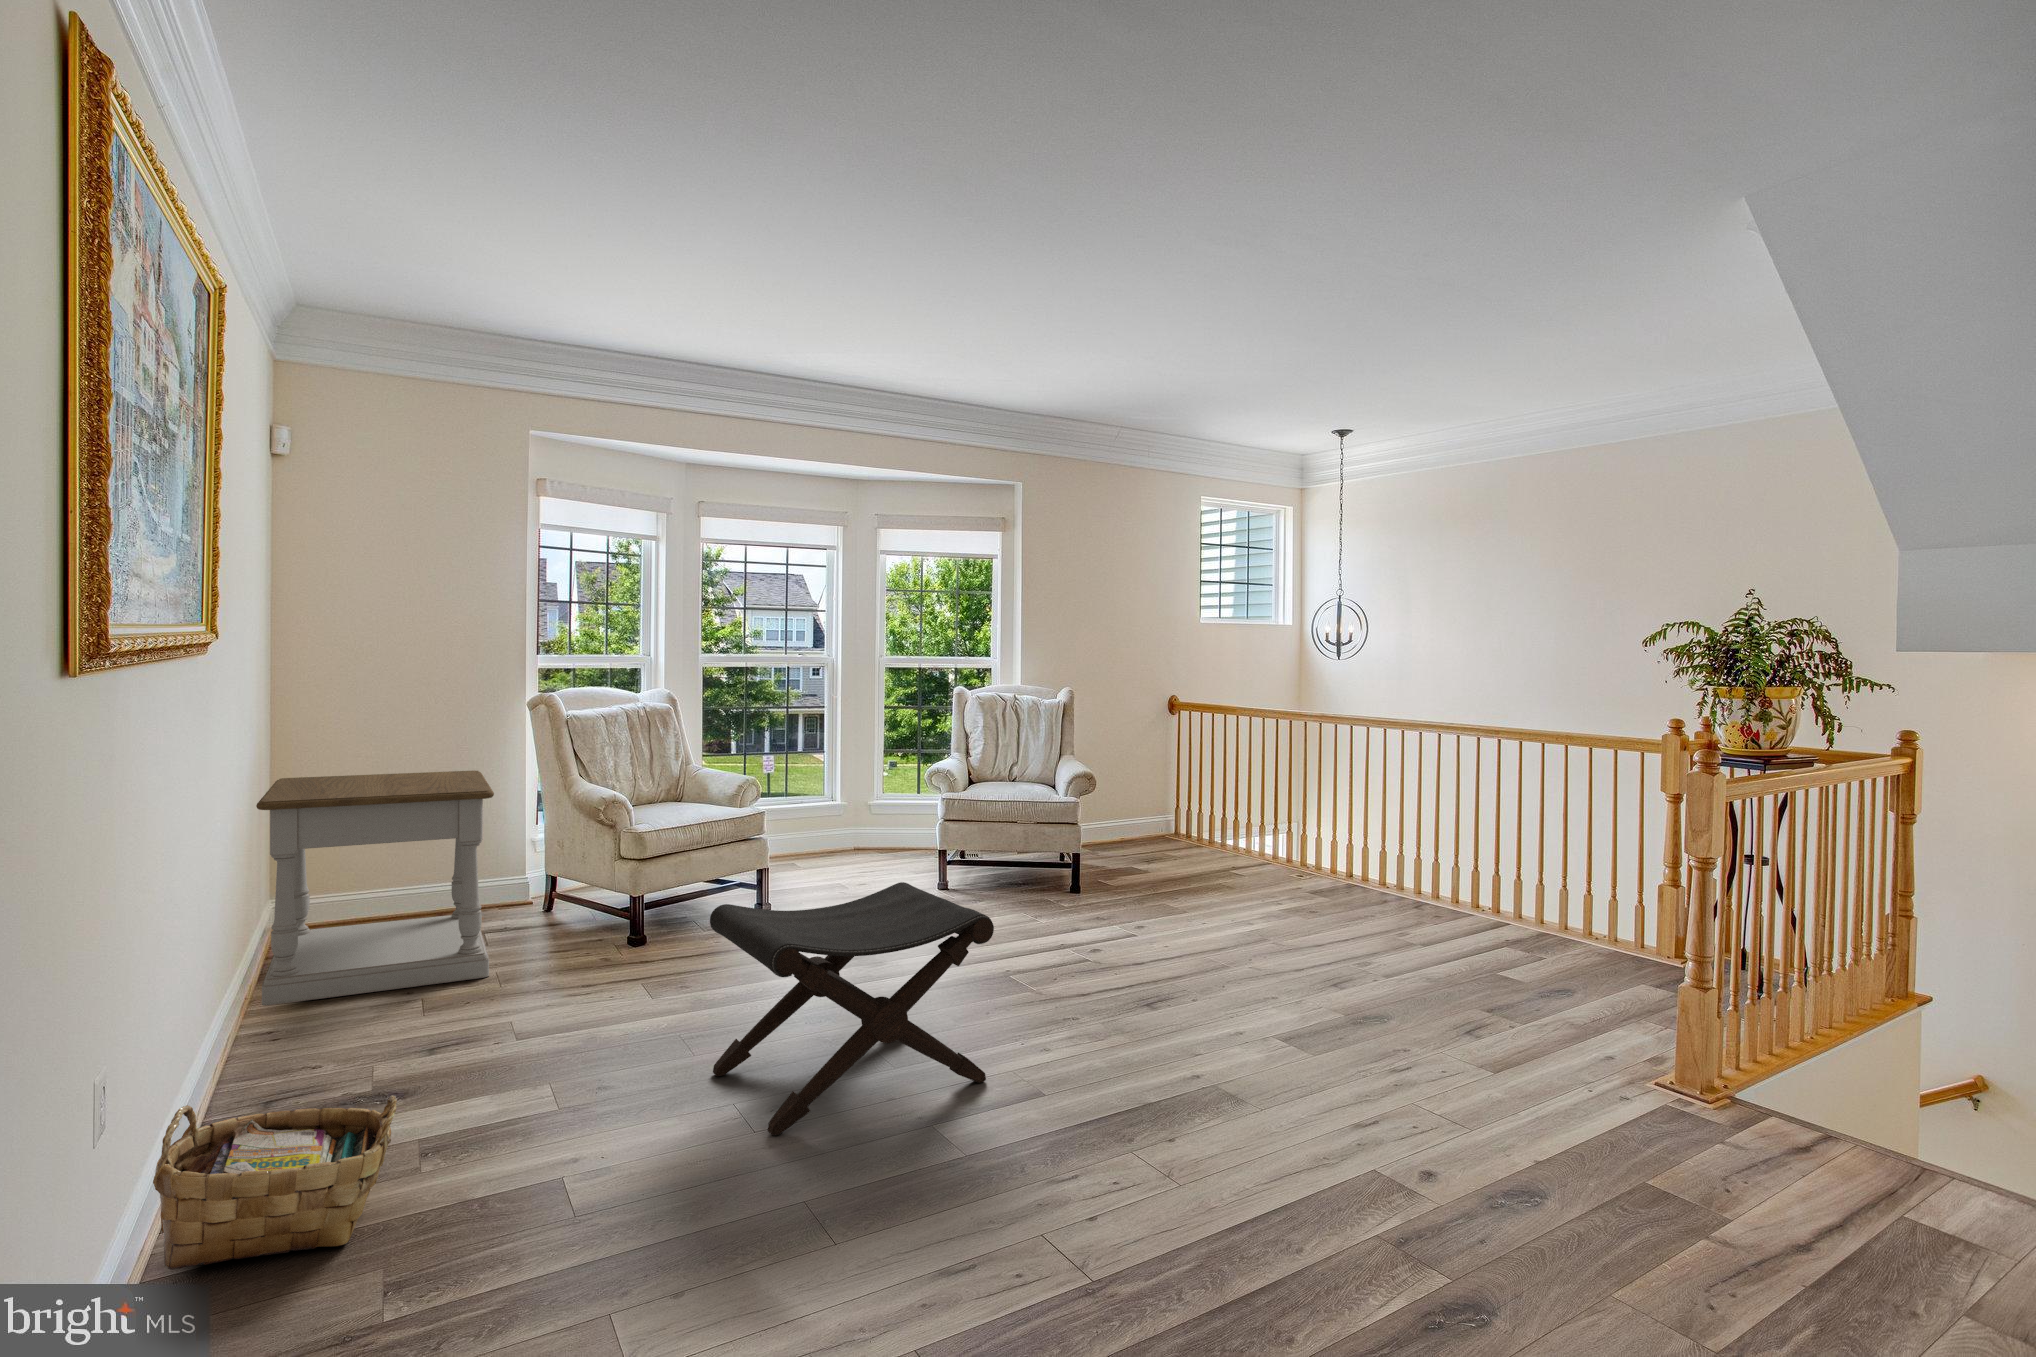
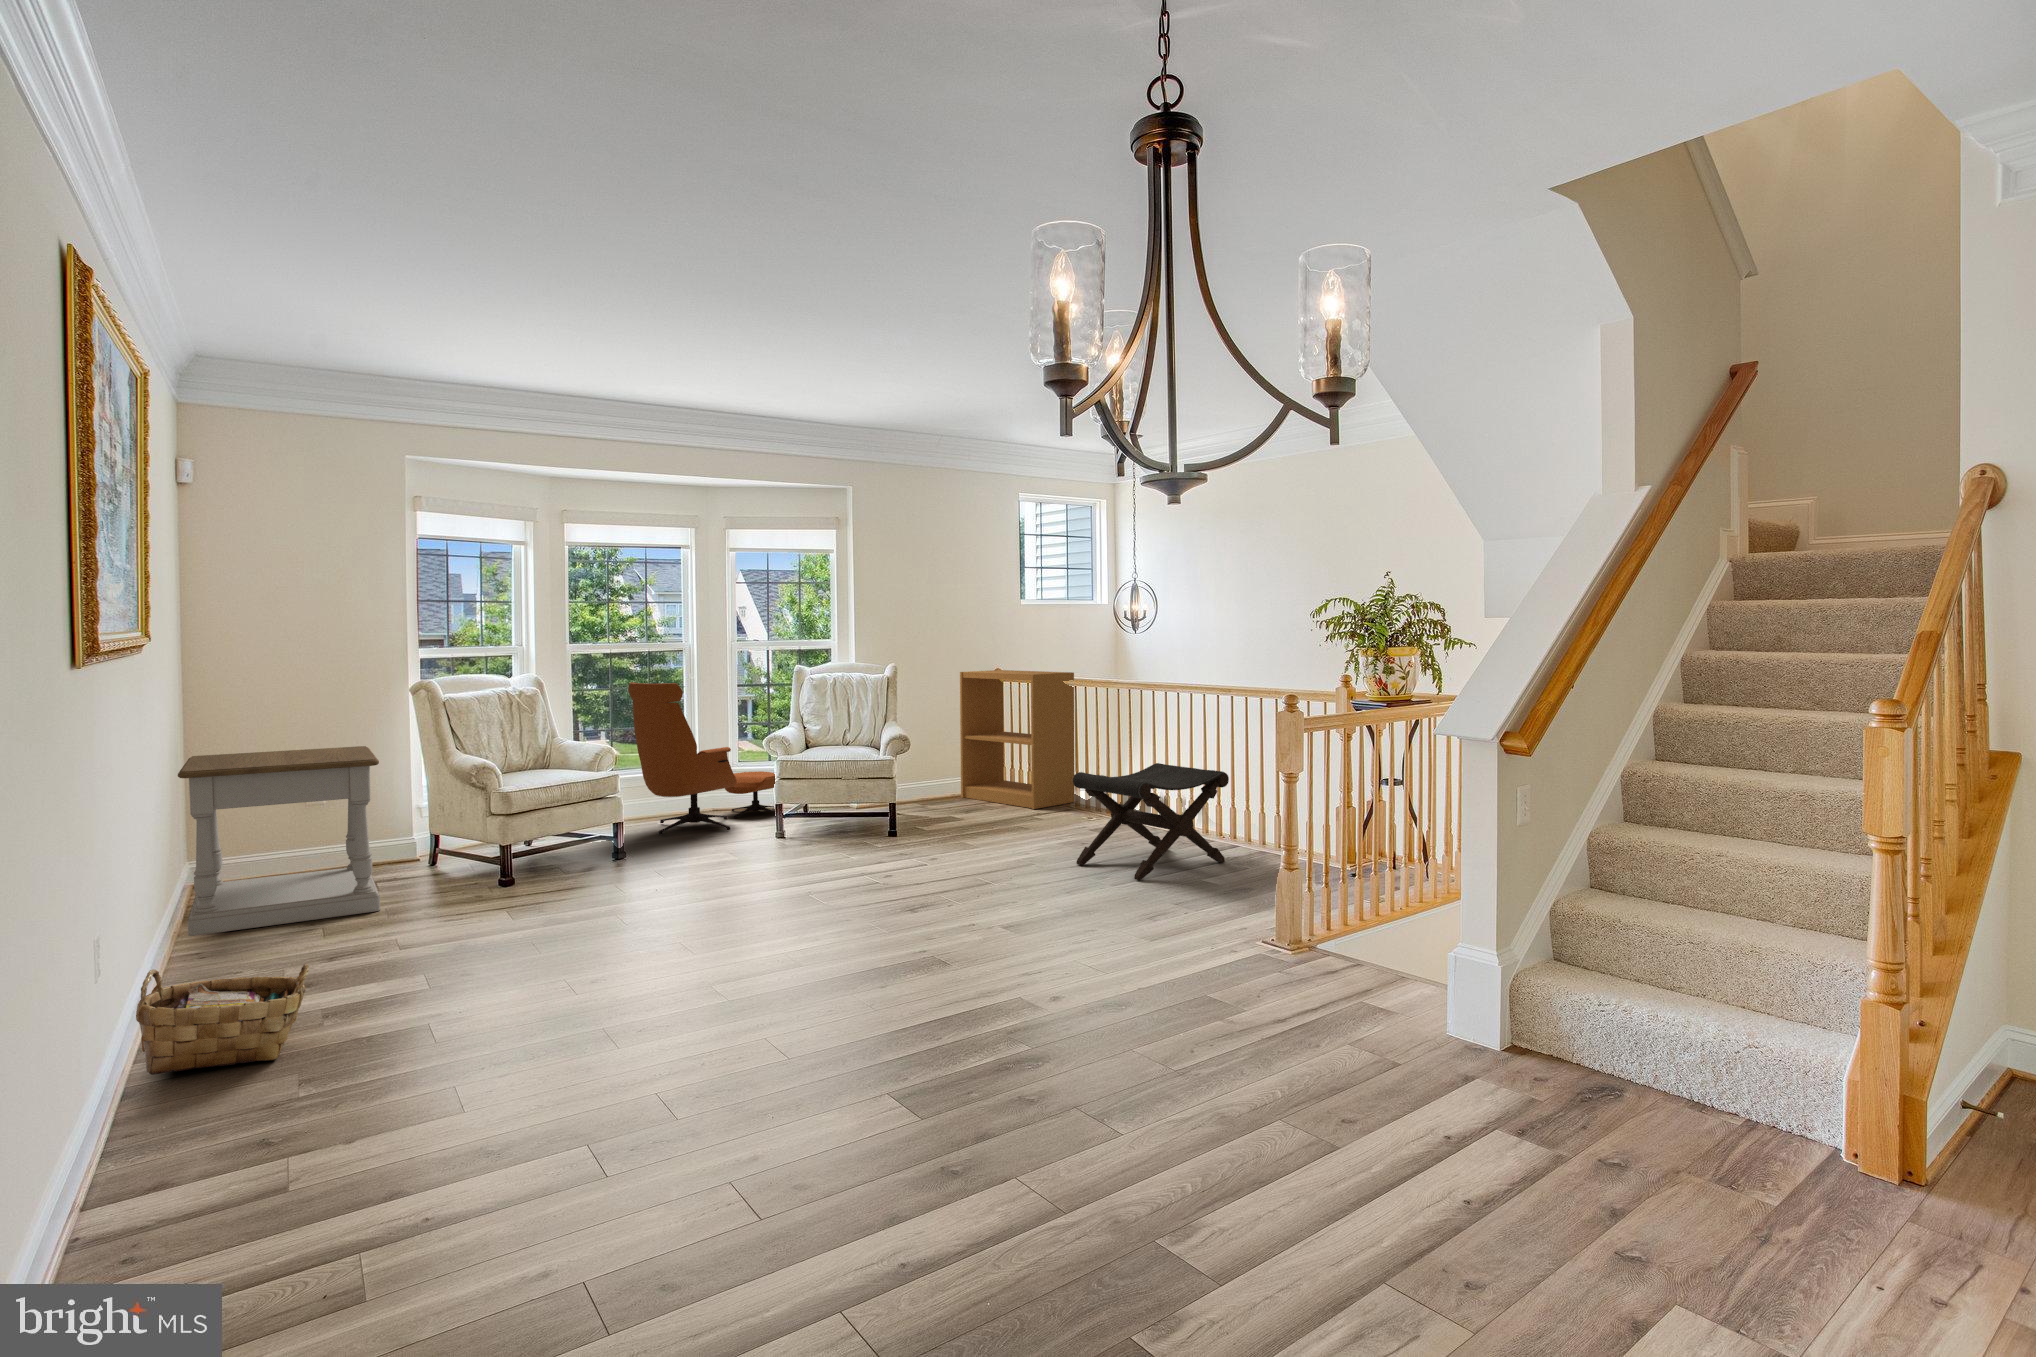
bookshelf: none [1131,696,1271,862] -> present [960,670,1075,809]
lounge chair: none [770,701,937,880] -> present [628,682,775,835]
footstool: present [710,882,994,1135] -> present [1073,763,1229,880]

